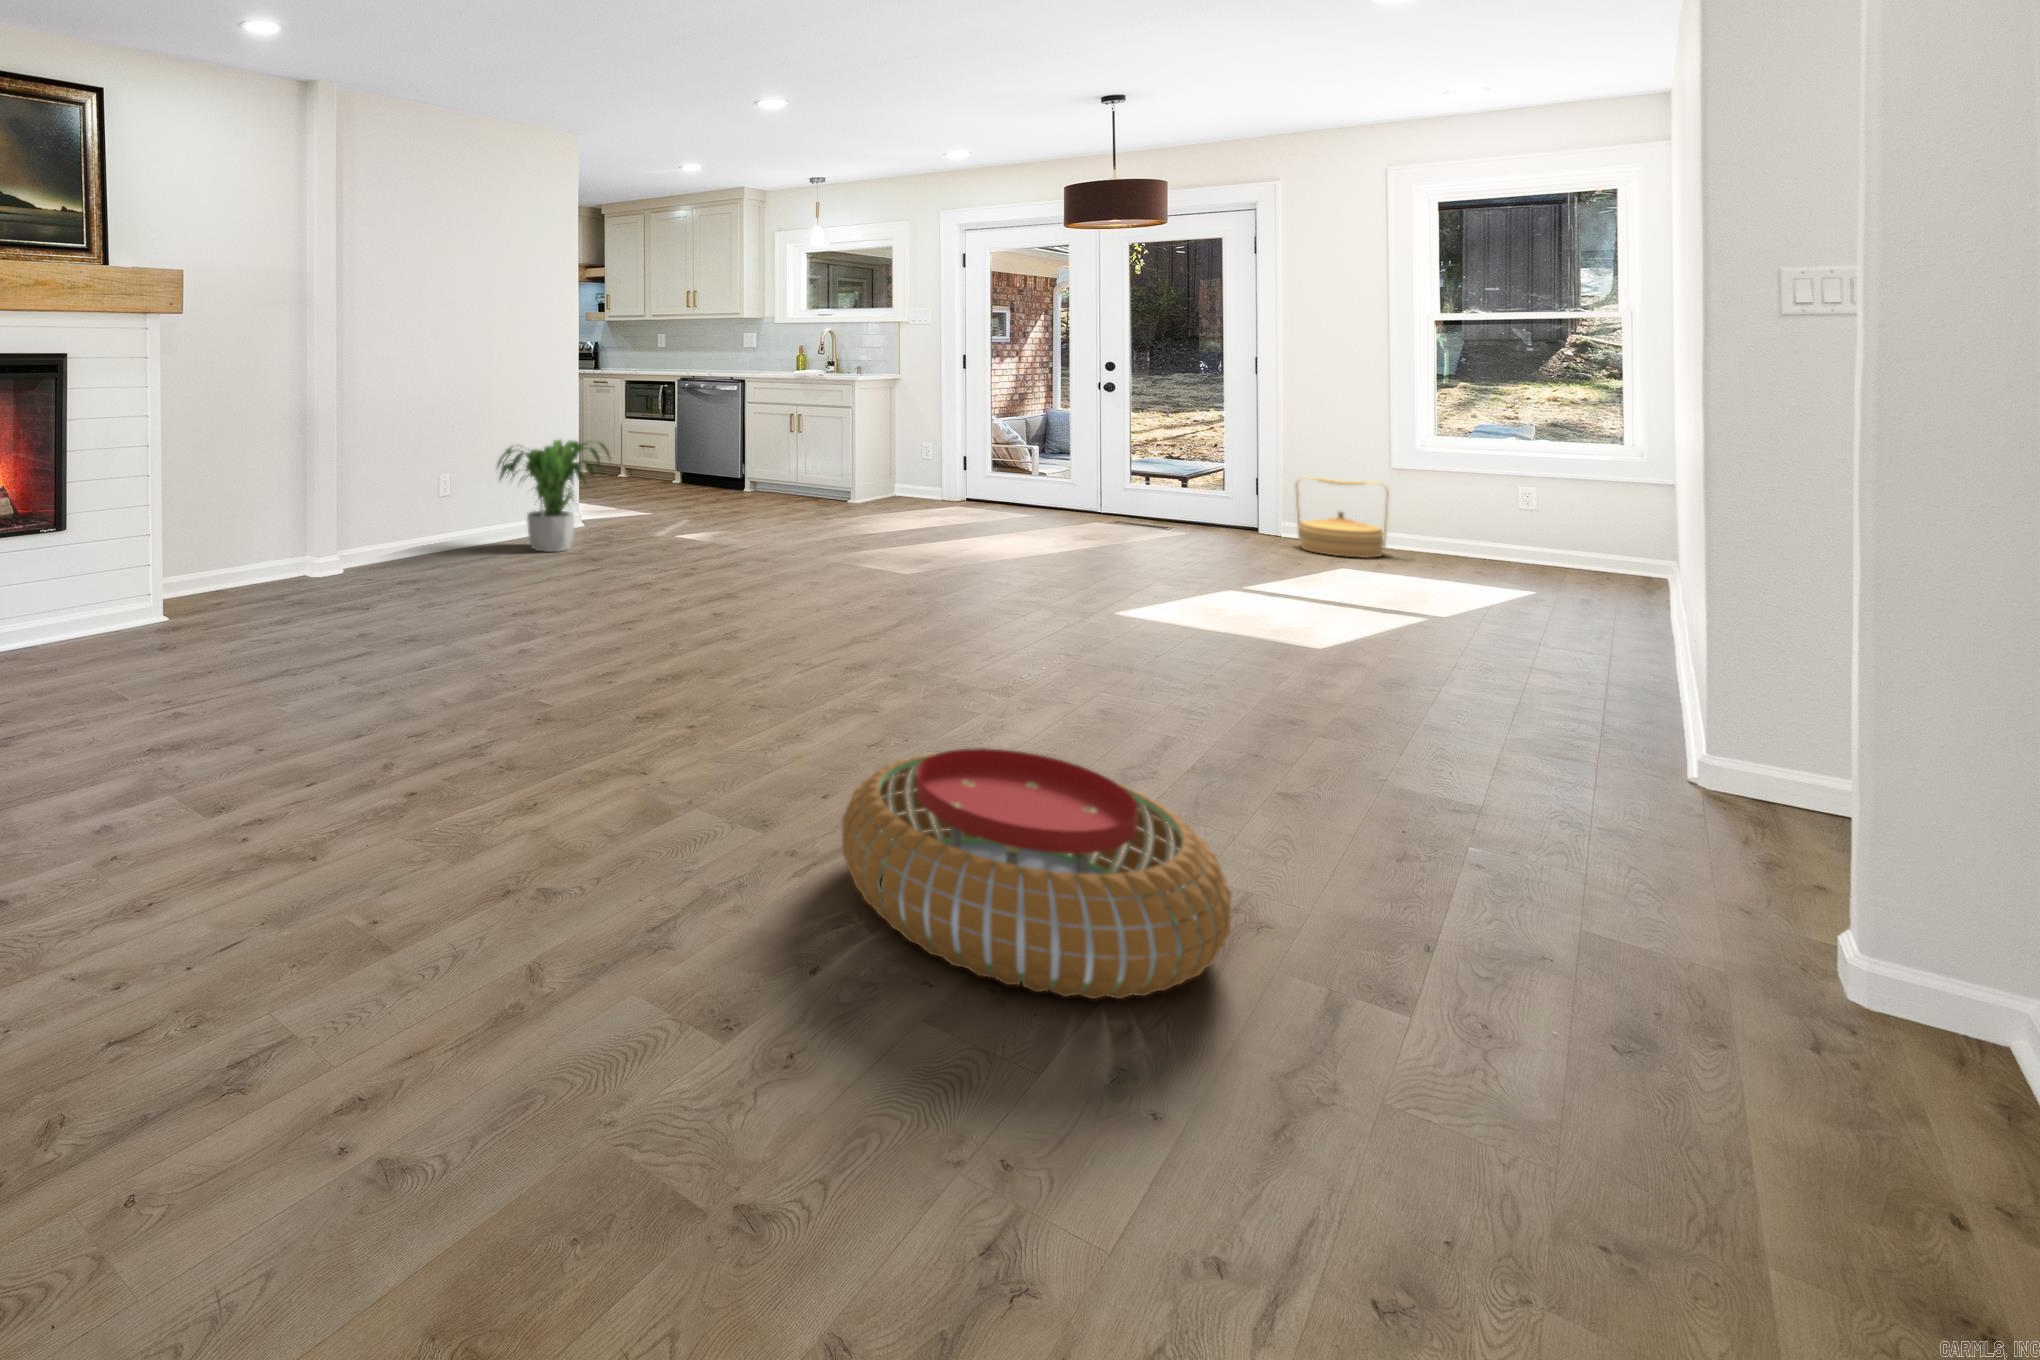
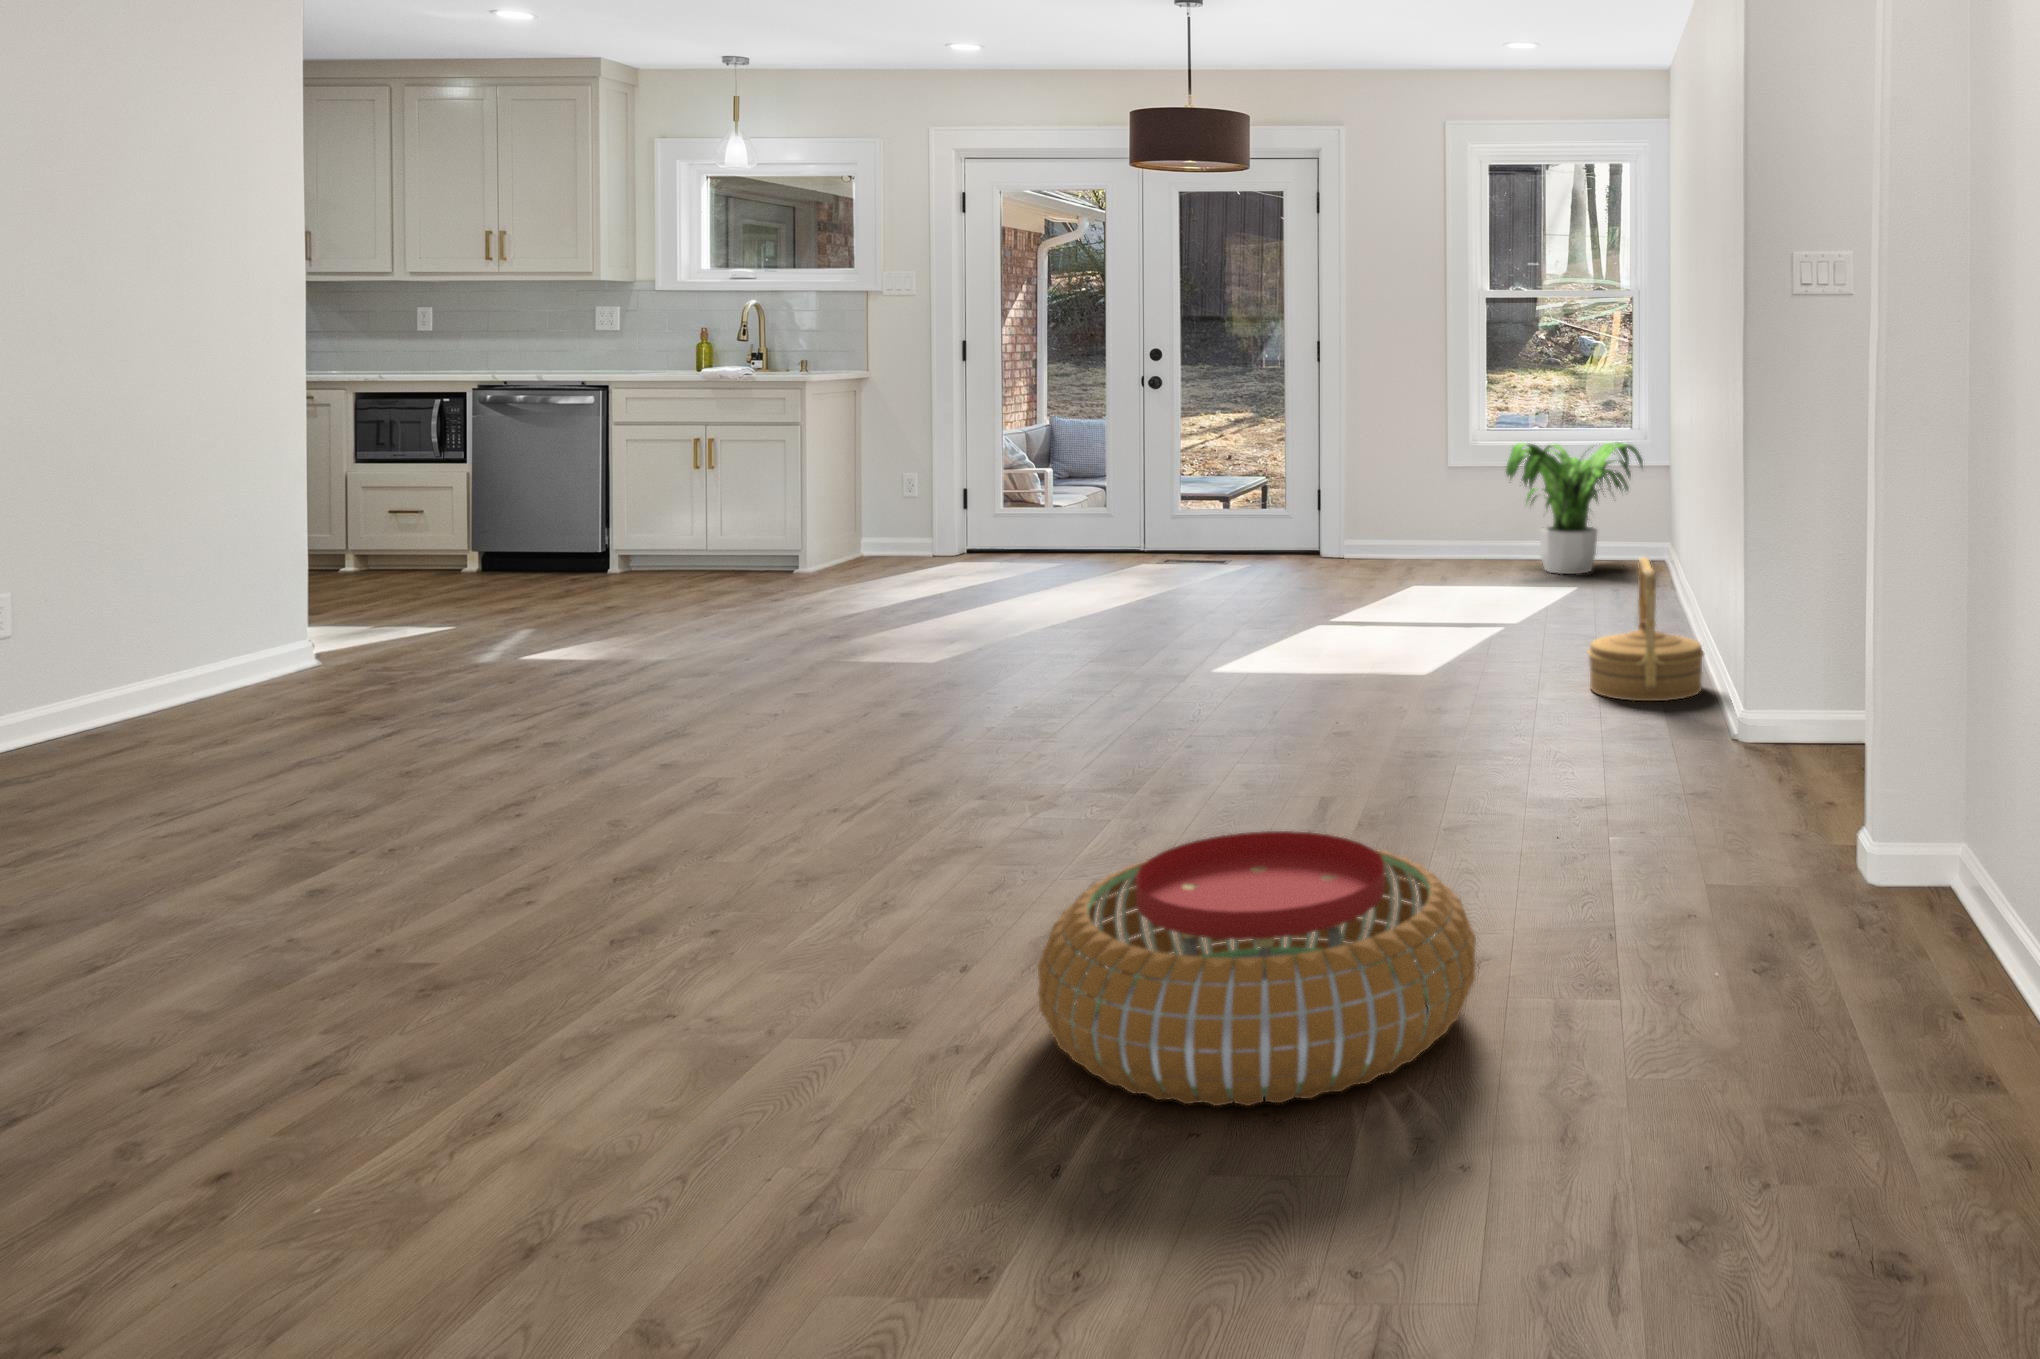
potted plant: present [497,440,610,552] -> present [1506,442,1643,574]
woven basket: present [1296,478,1388,558] -> present [1588,557,1704,701]

